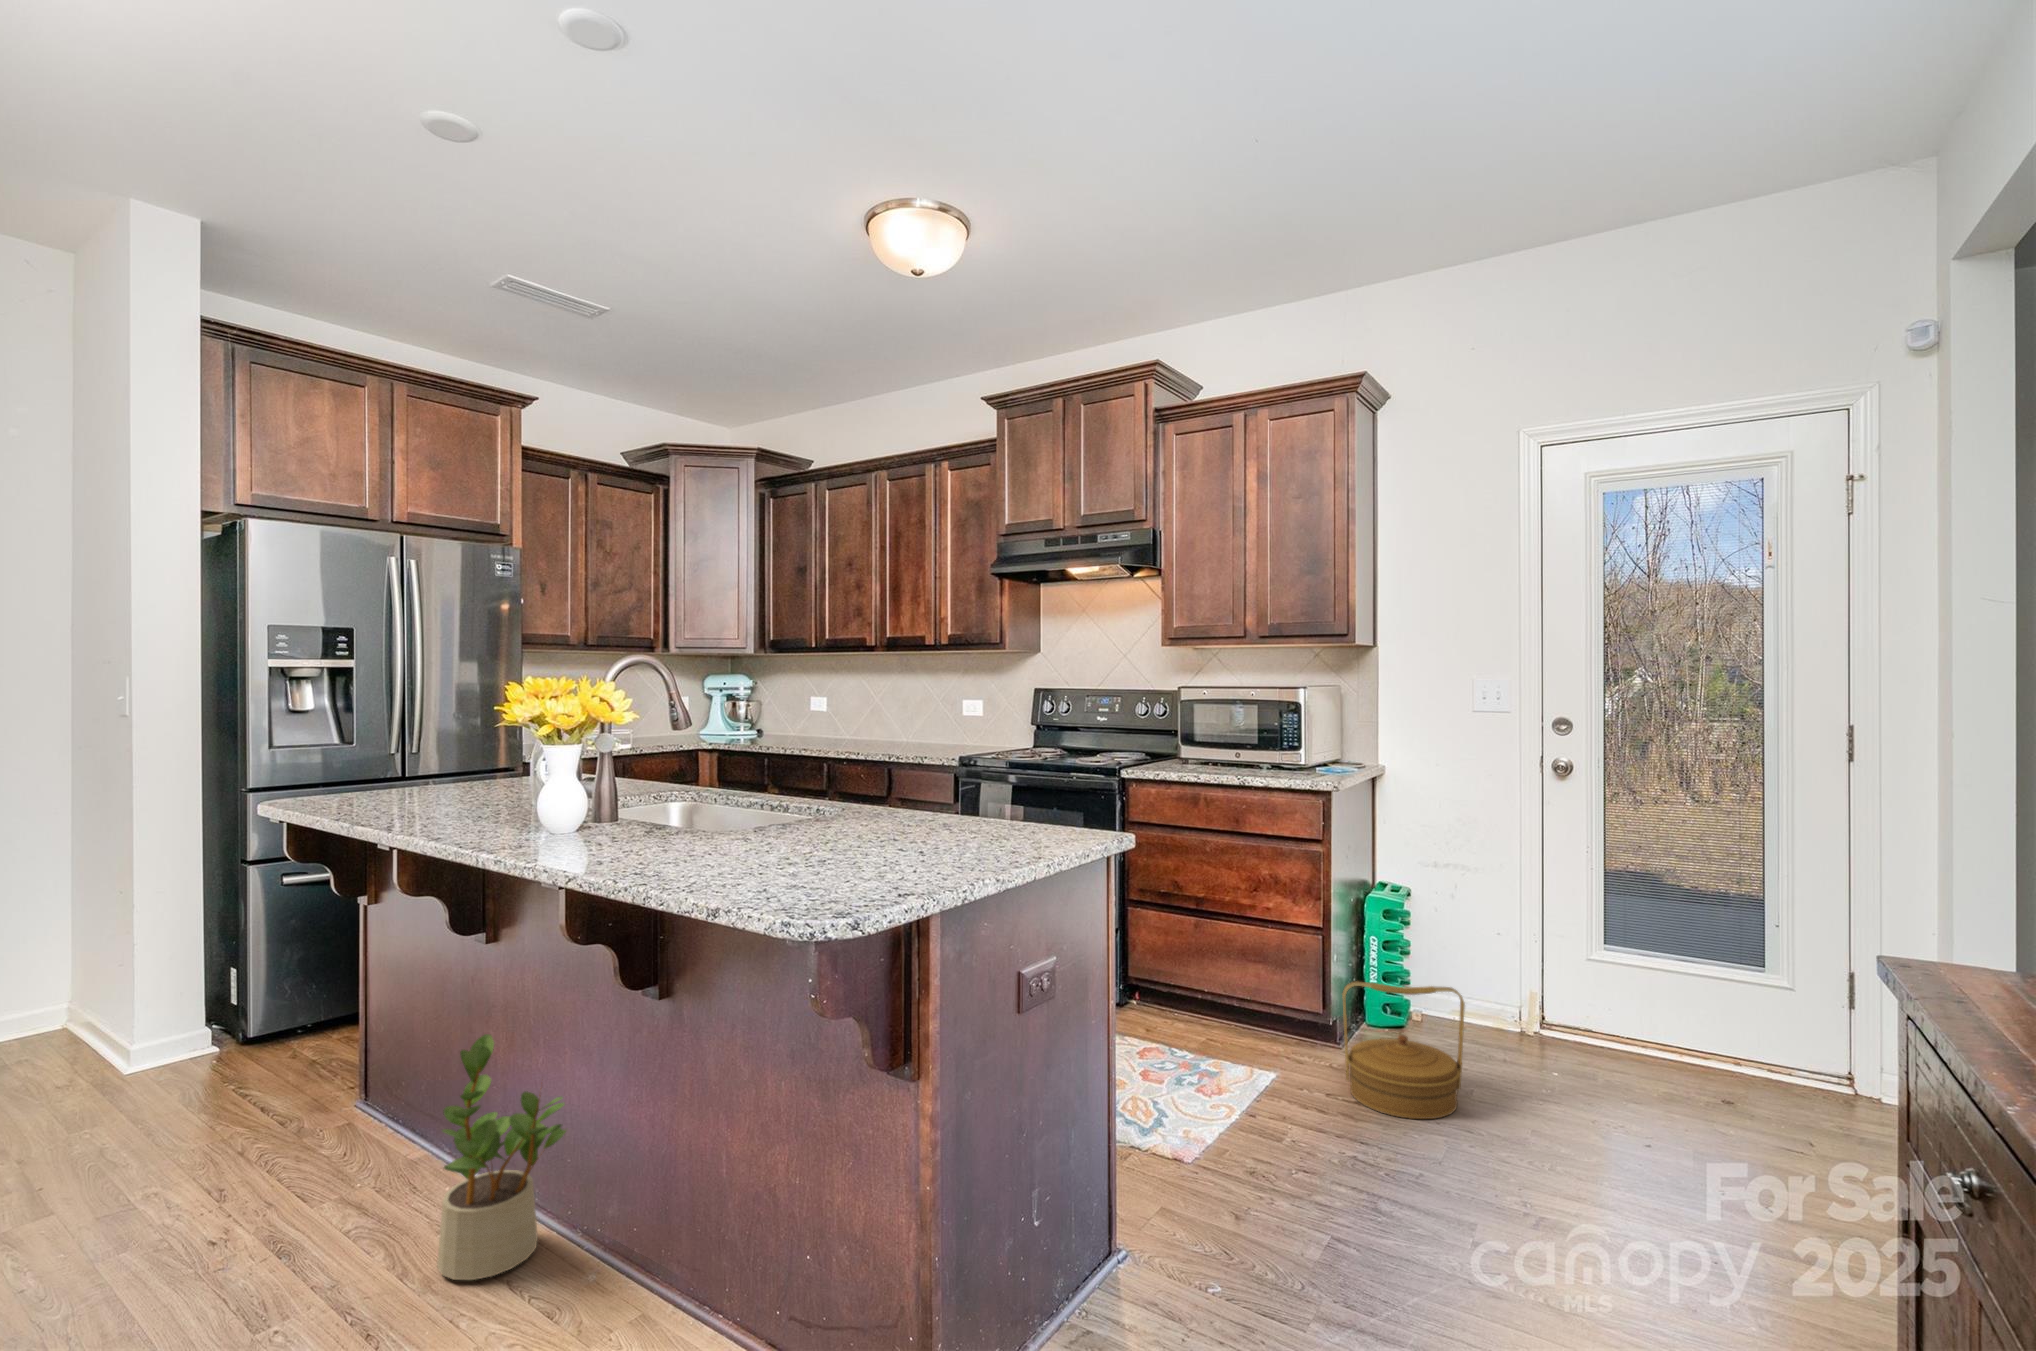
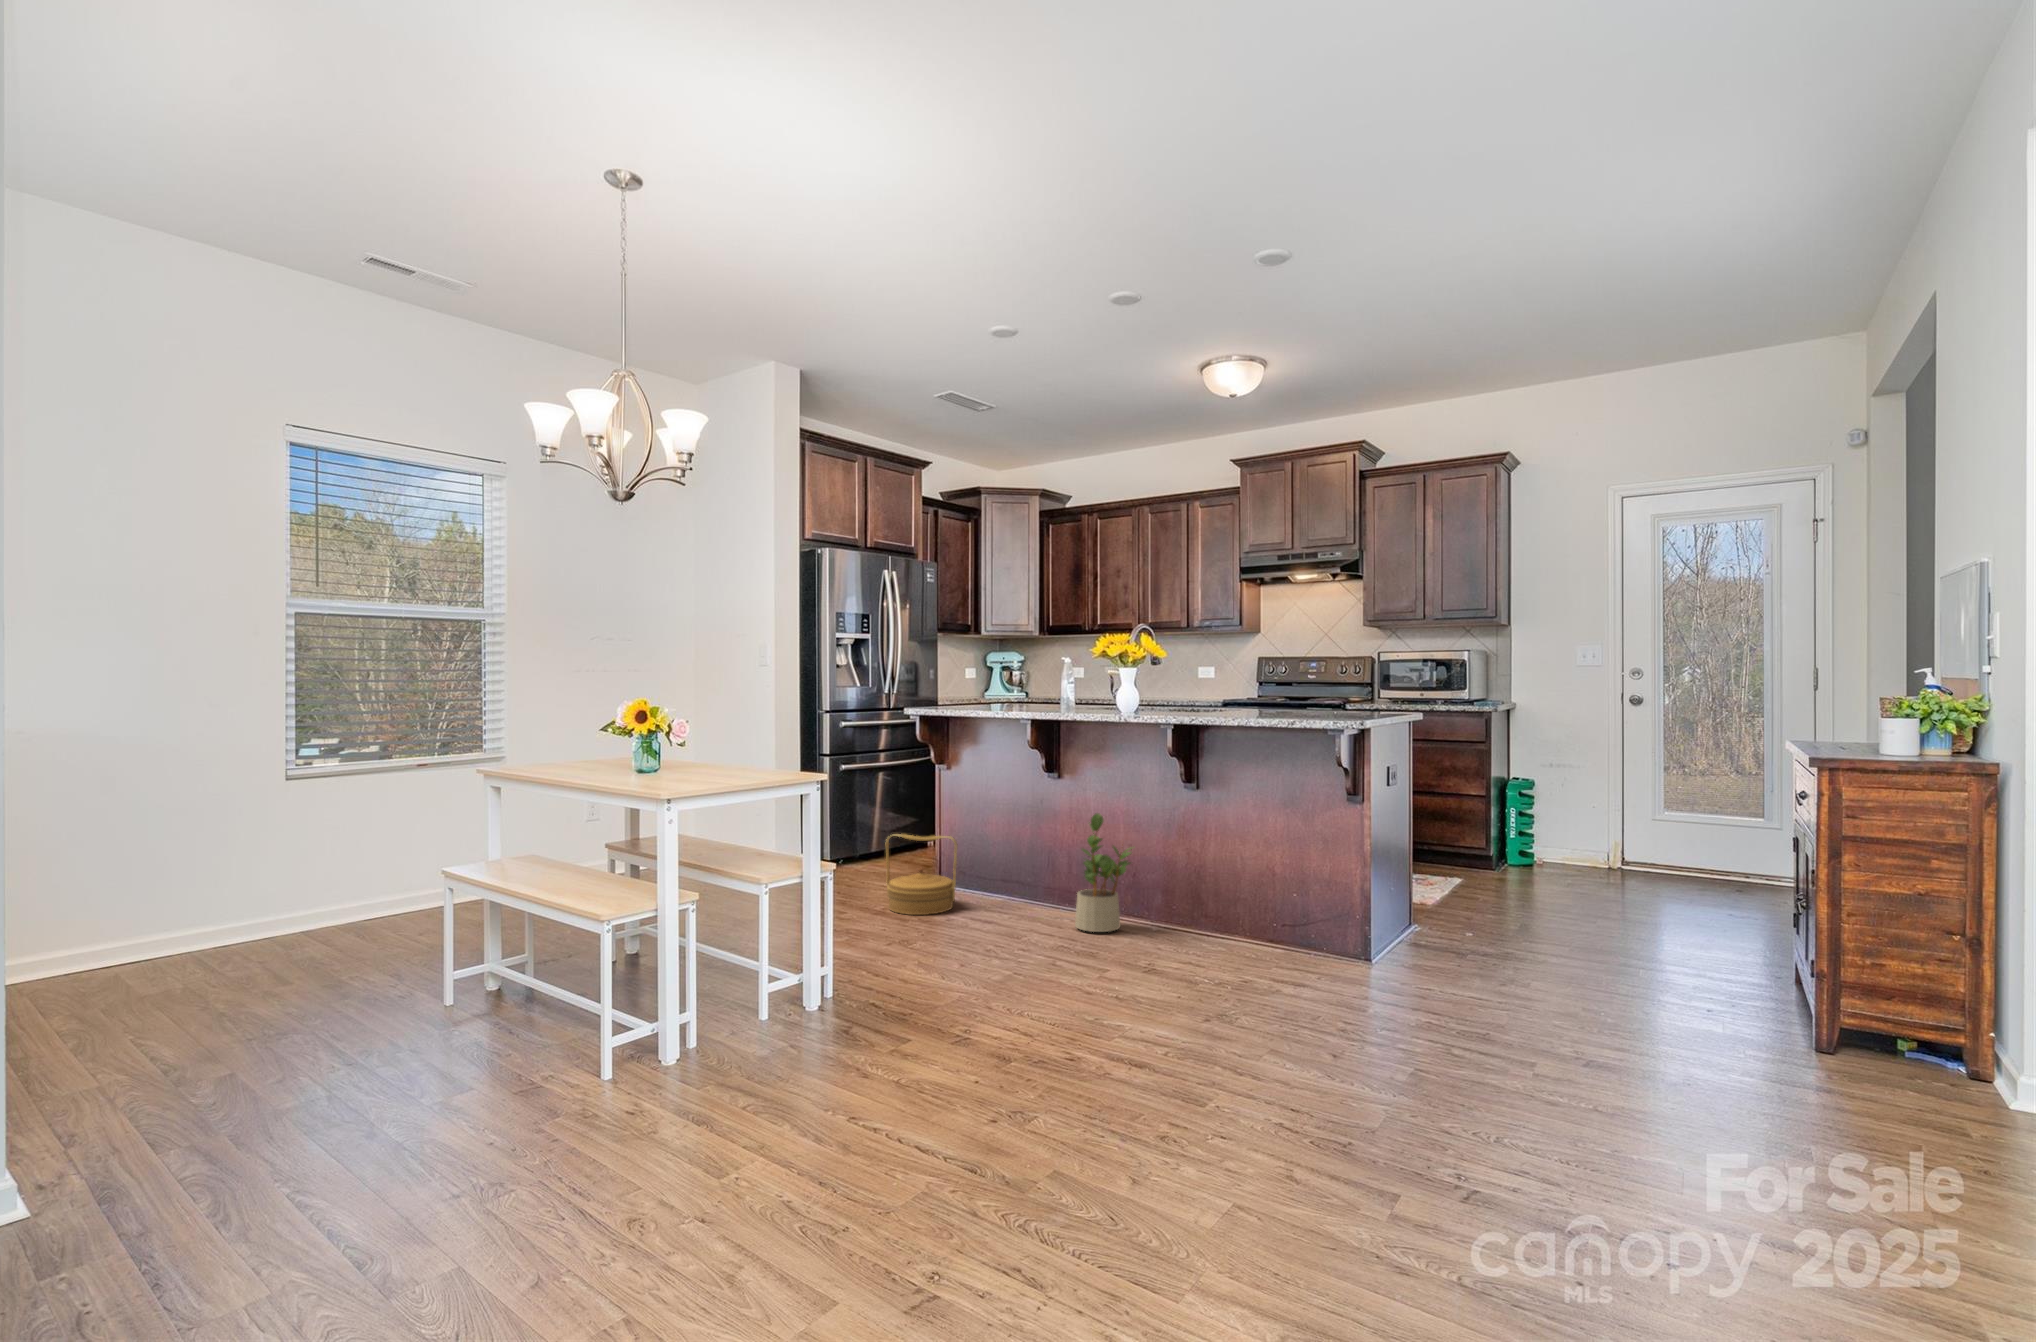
basket: present [1342,981,1465,1119] -> present [886,834,957,915]

